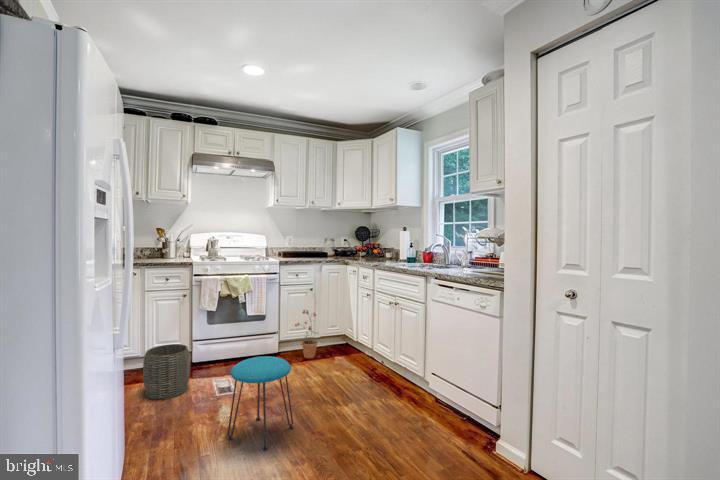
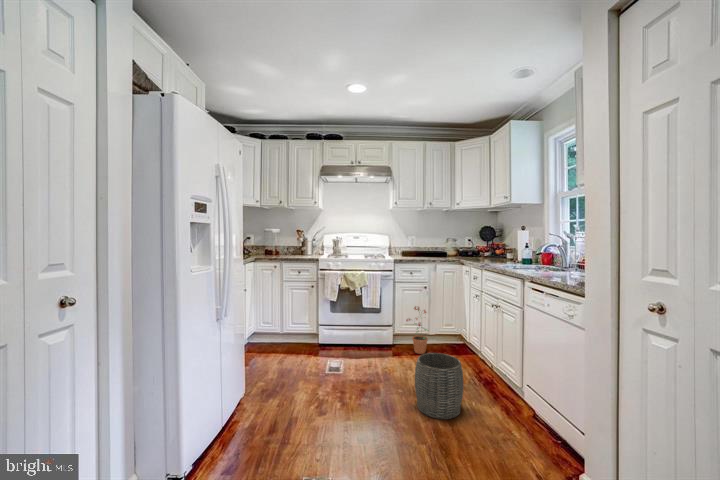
woven basket: present [143,344,190,399] -> present [415,353,463,419]
stool: present [227,356,293,451] -> none [318,348,381,445]

